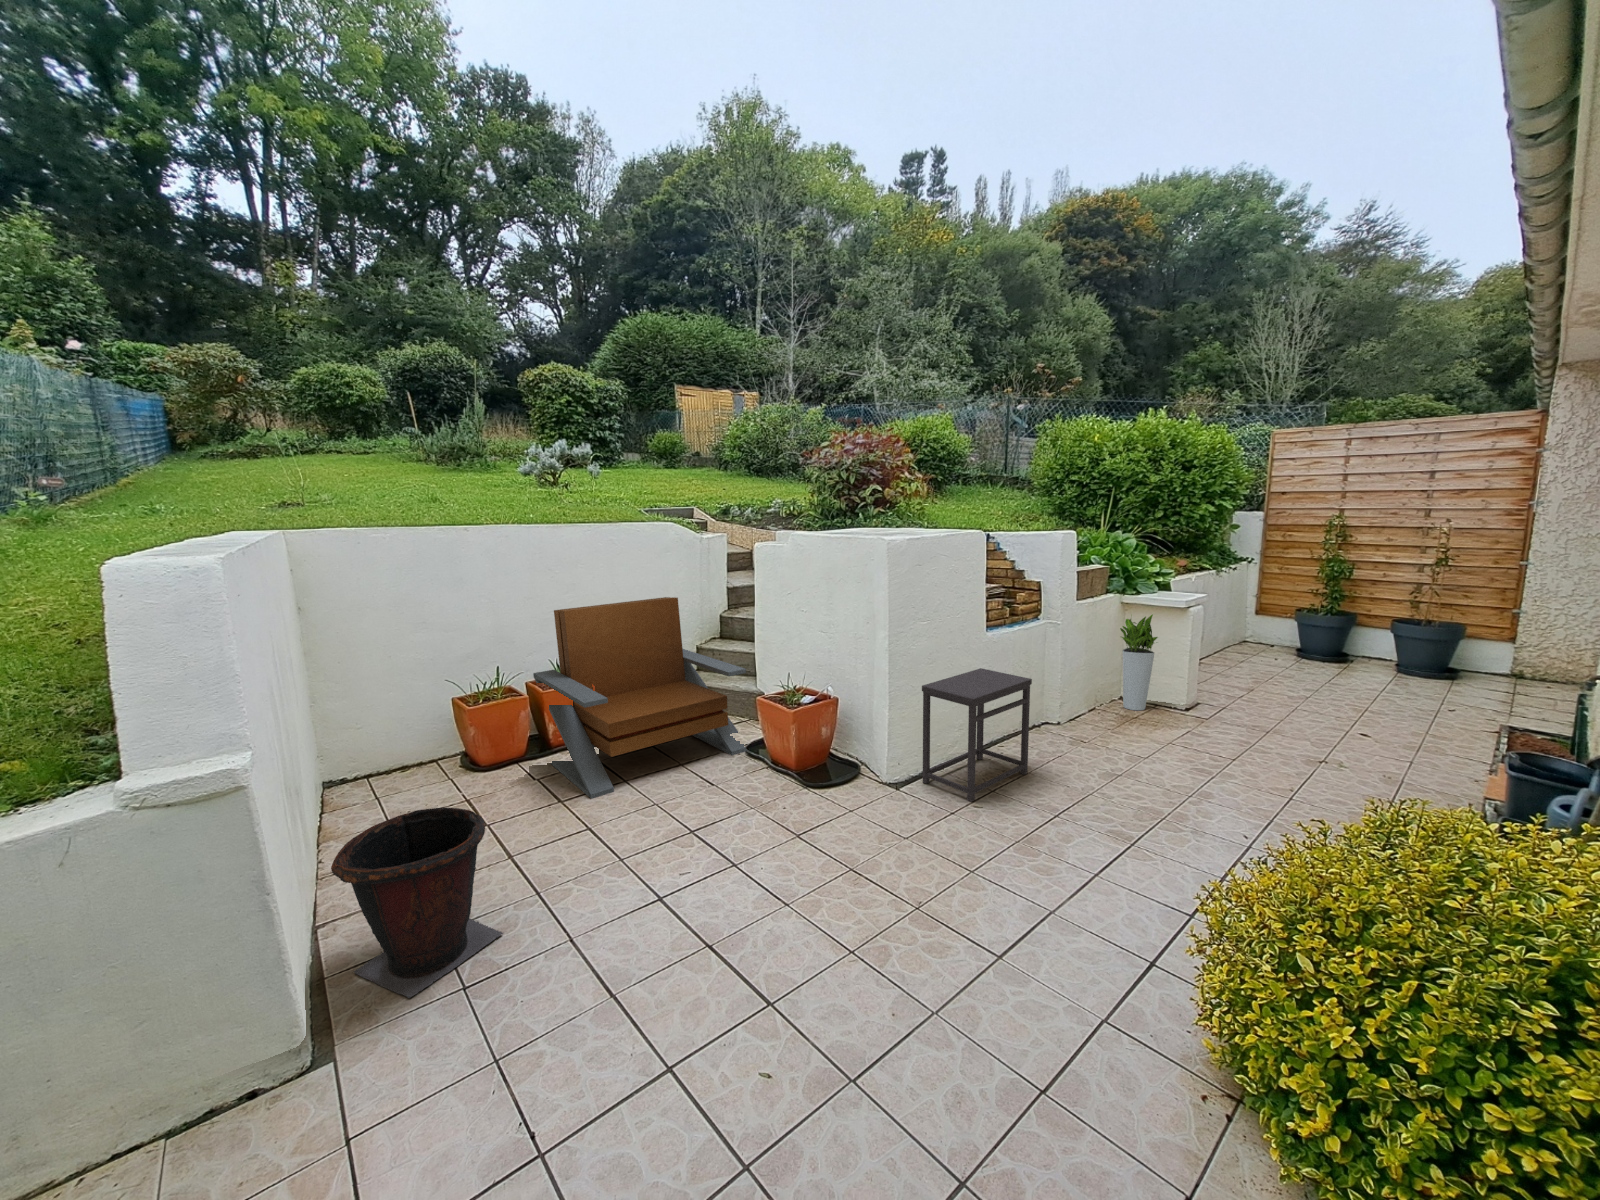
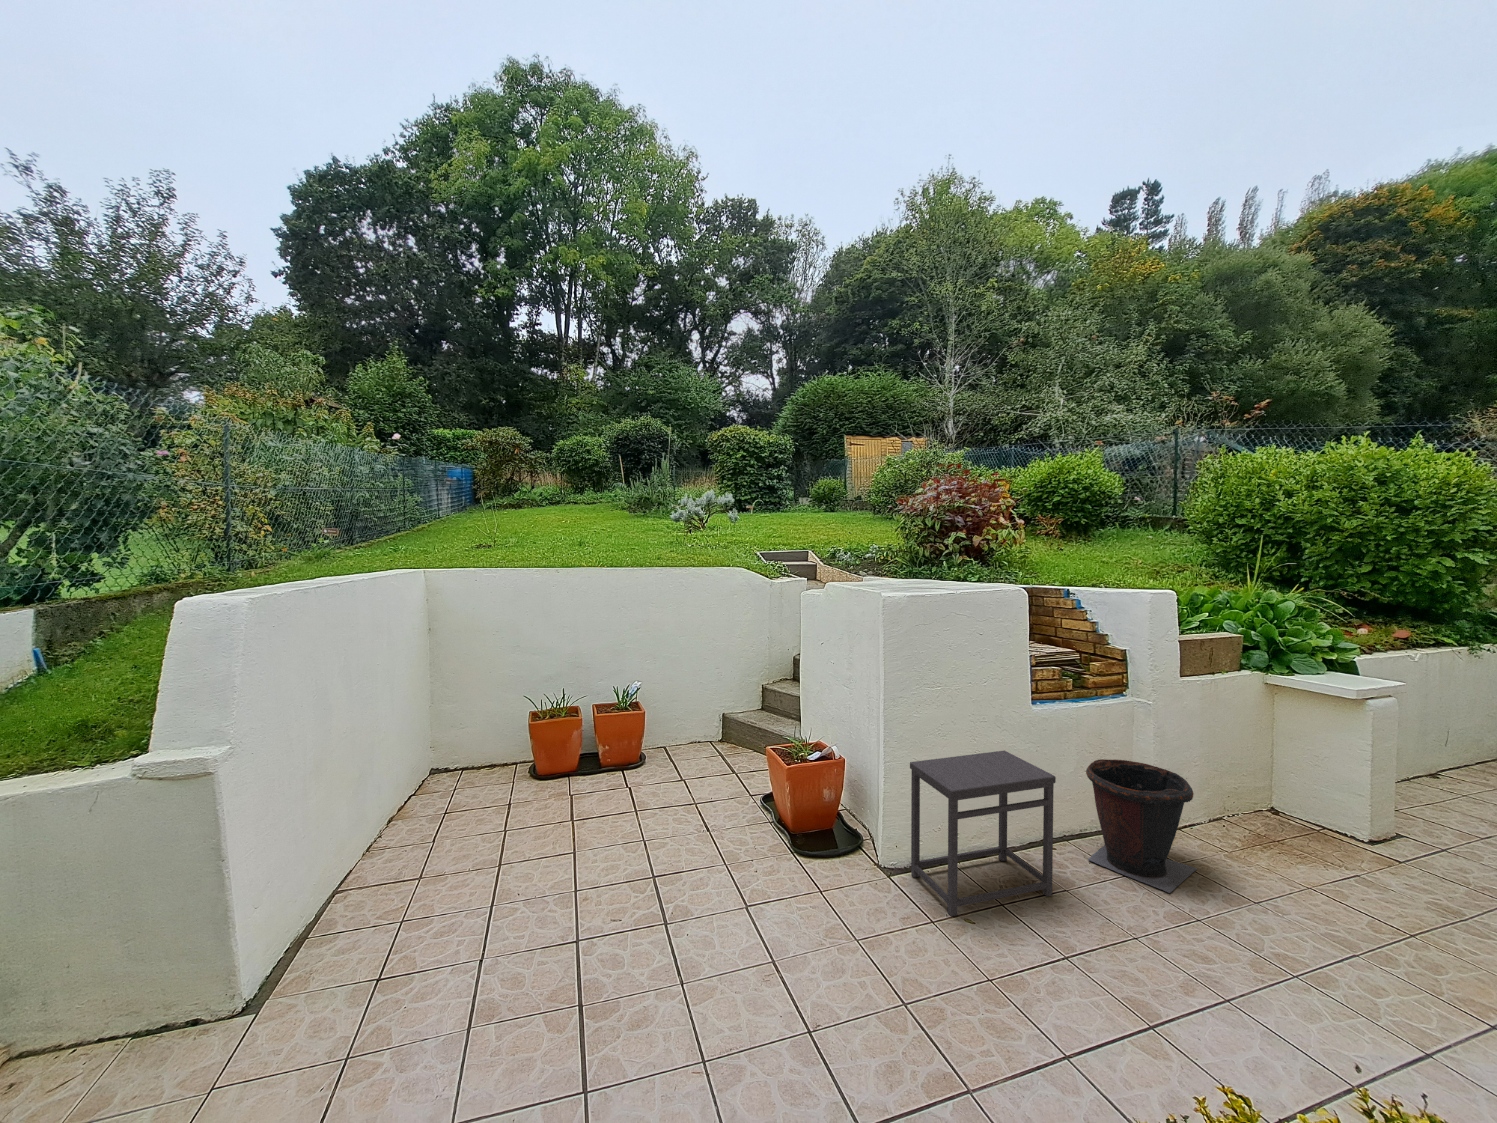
lounge chair: present [533,597,749,799] -> none [596,633,764,815]
planter: present [1120,614,1158,710] -> none [1250,703,1320,839]
bucket: present [331,805,503,998] -> present [1086,759,1197,893]

